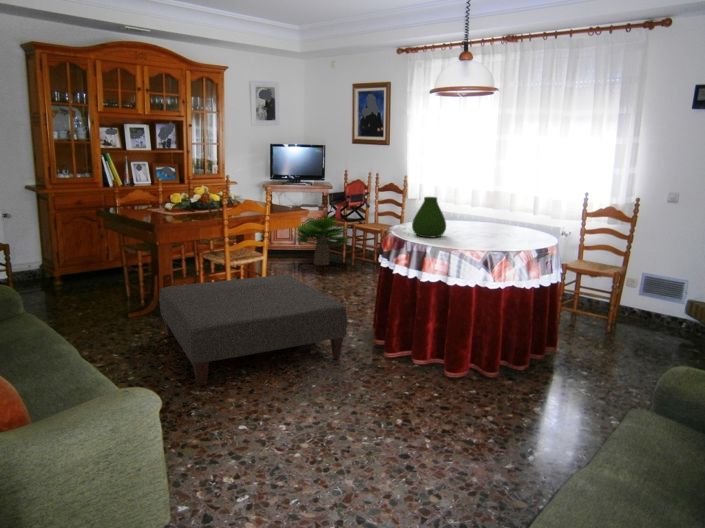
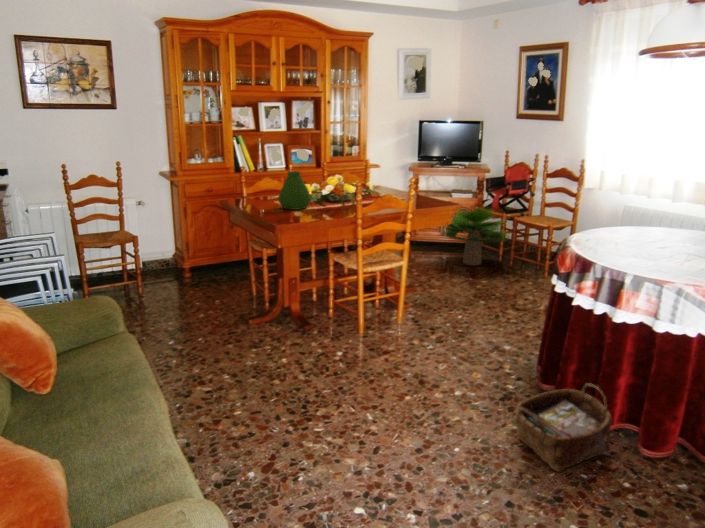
vase: present [412,197,446,238] -> present [279,171,311,210]
ottoman: present [159,274,347,386] -> none [280,286,504,433]
woven basket: none [356,329,423,391] -> present [515,383,611,472]

